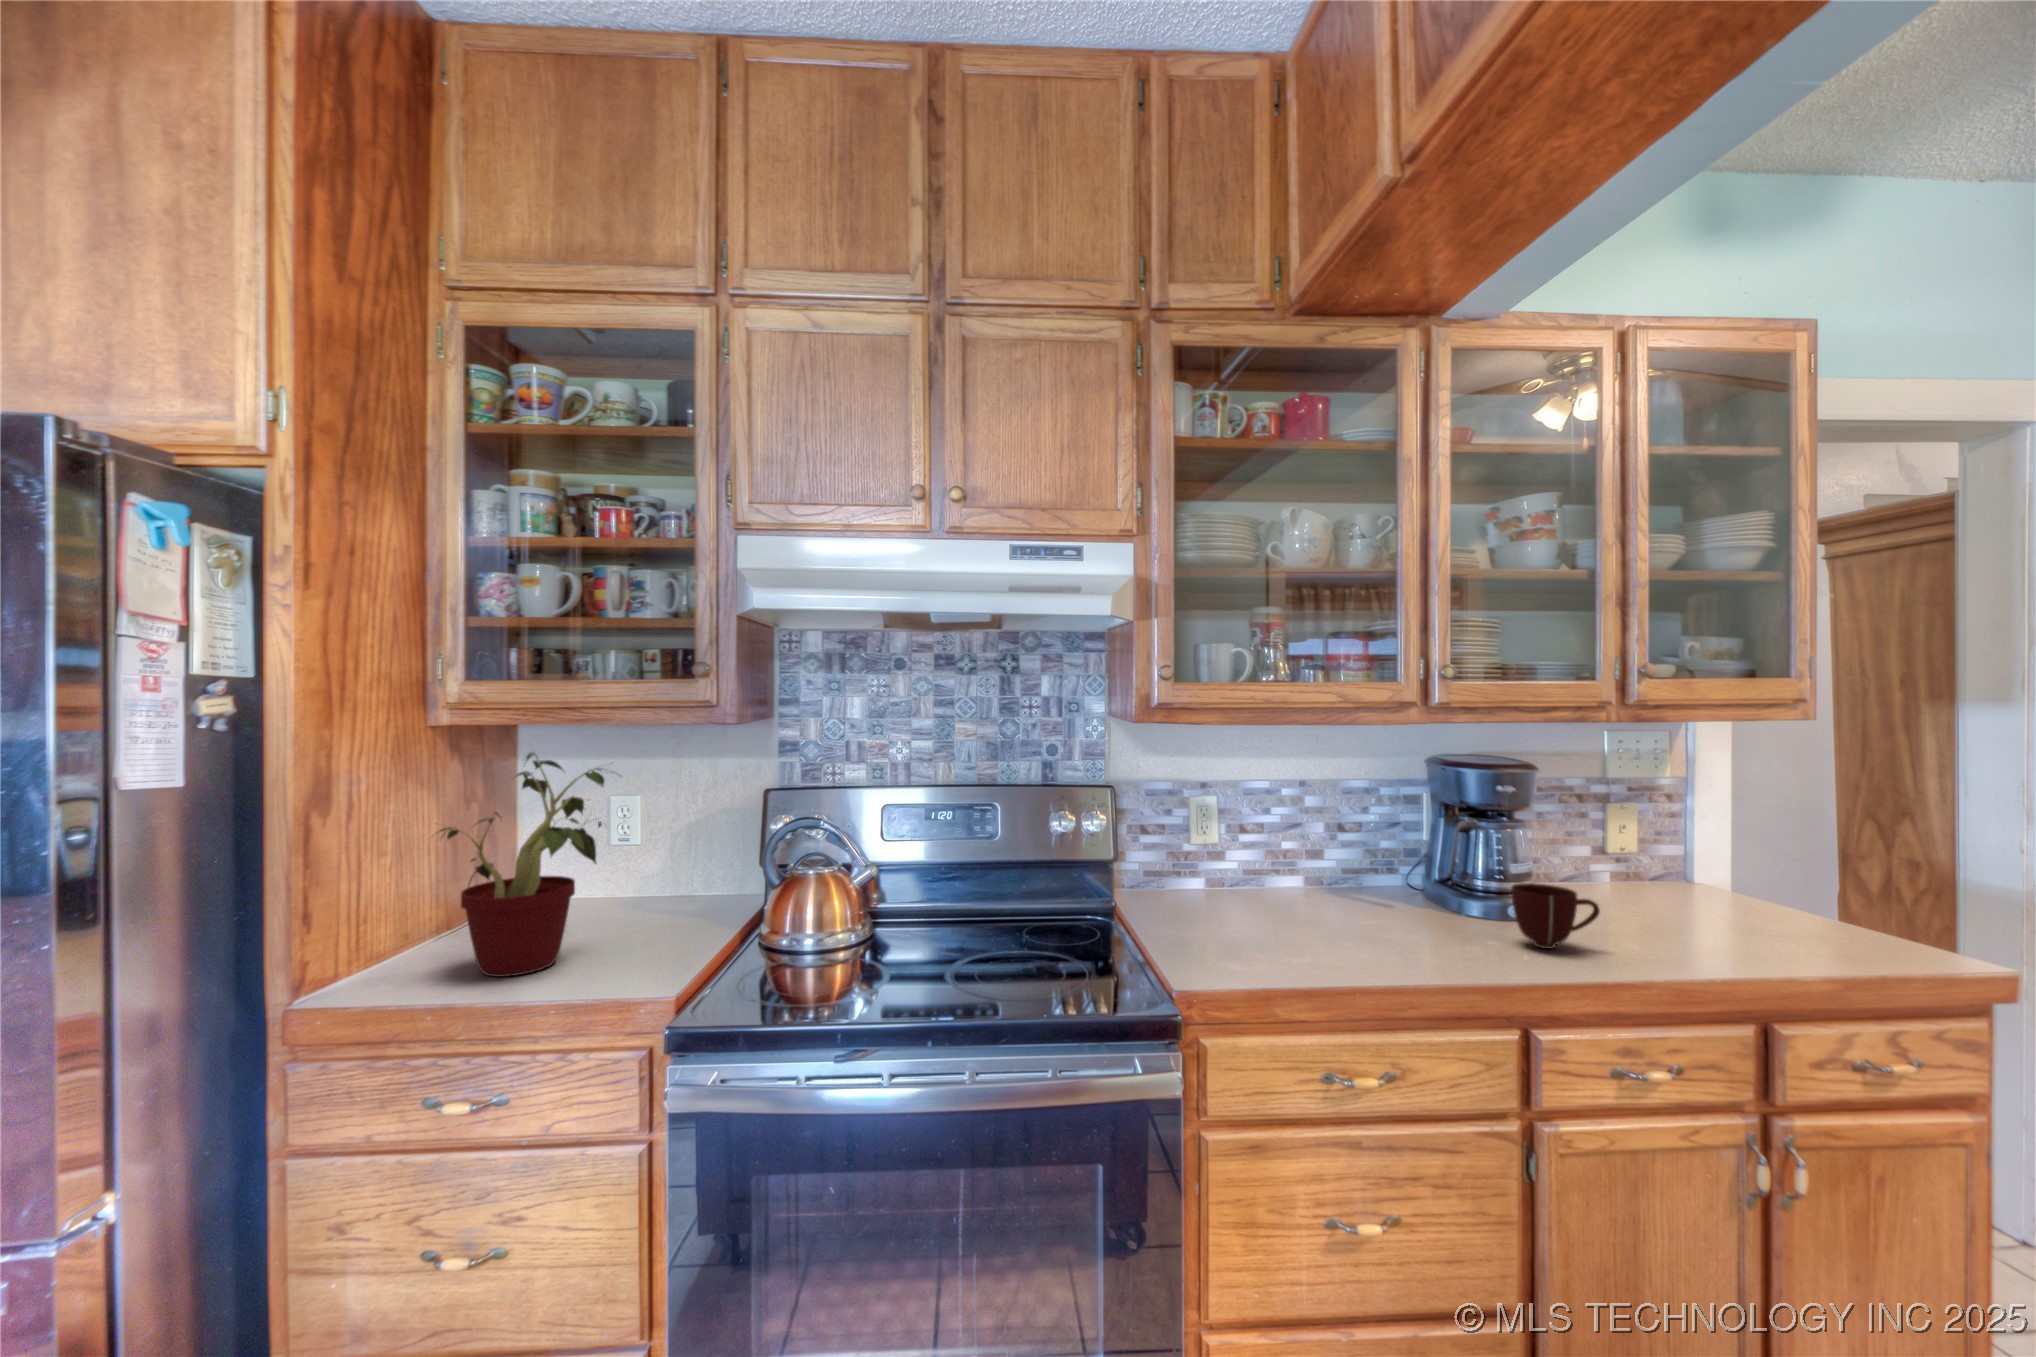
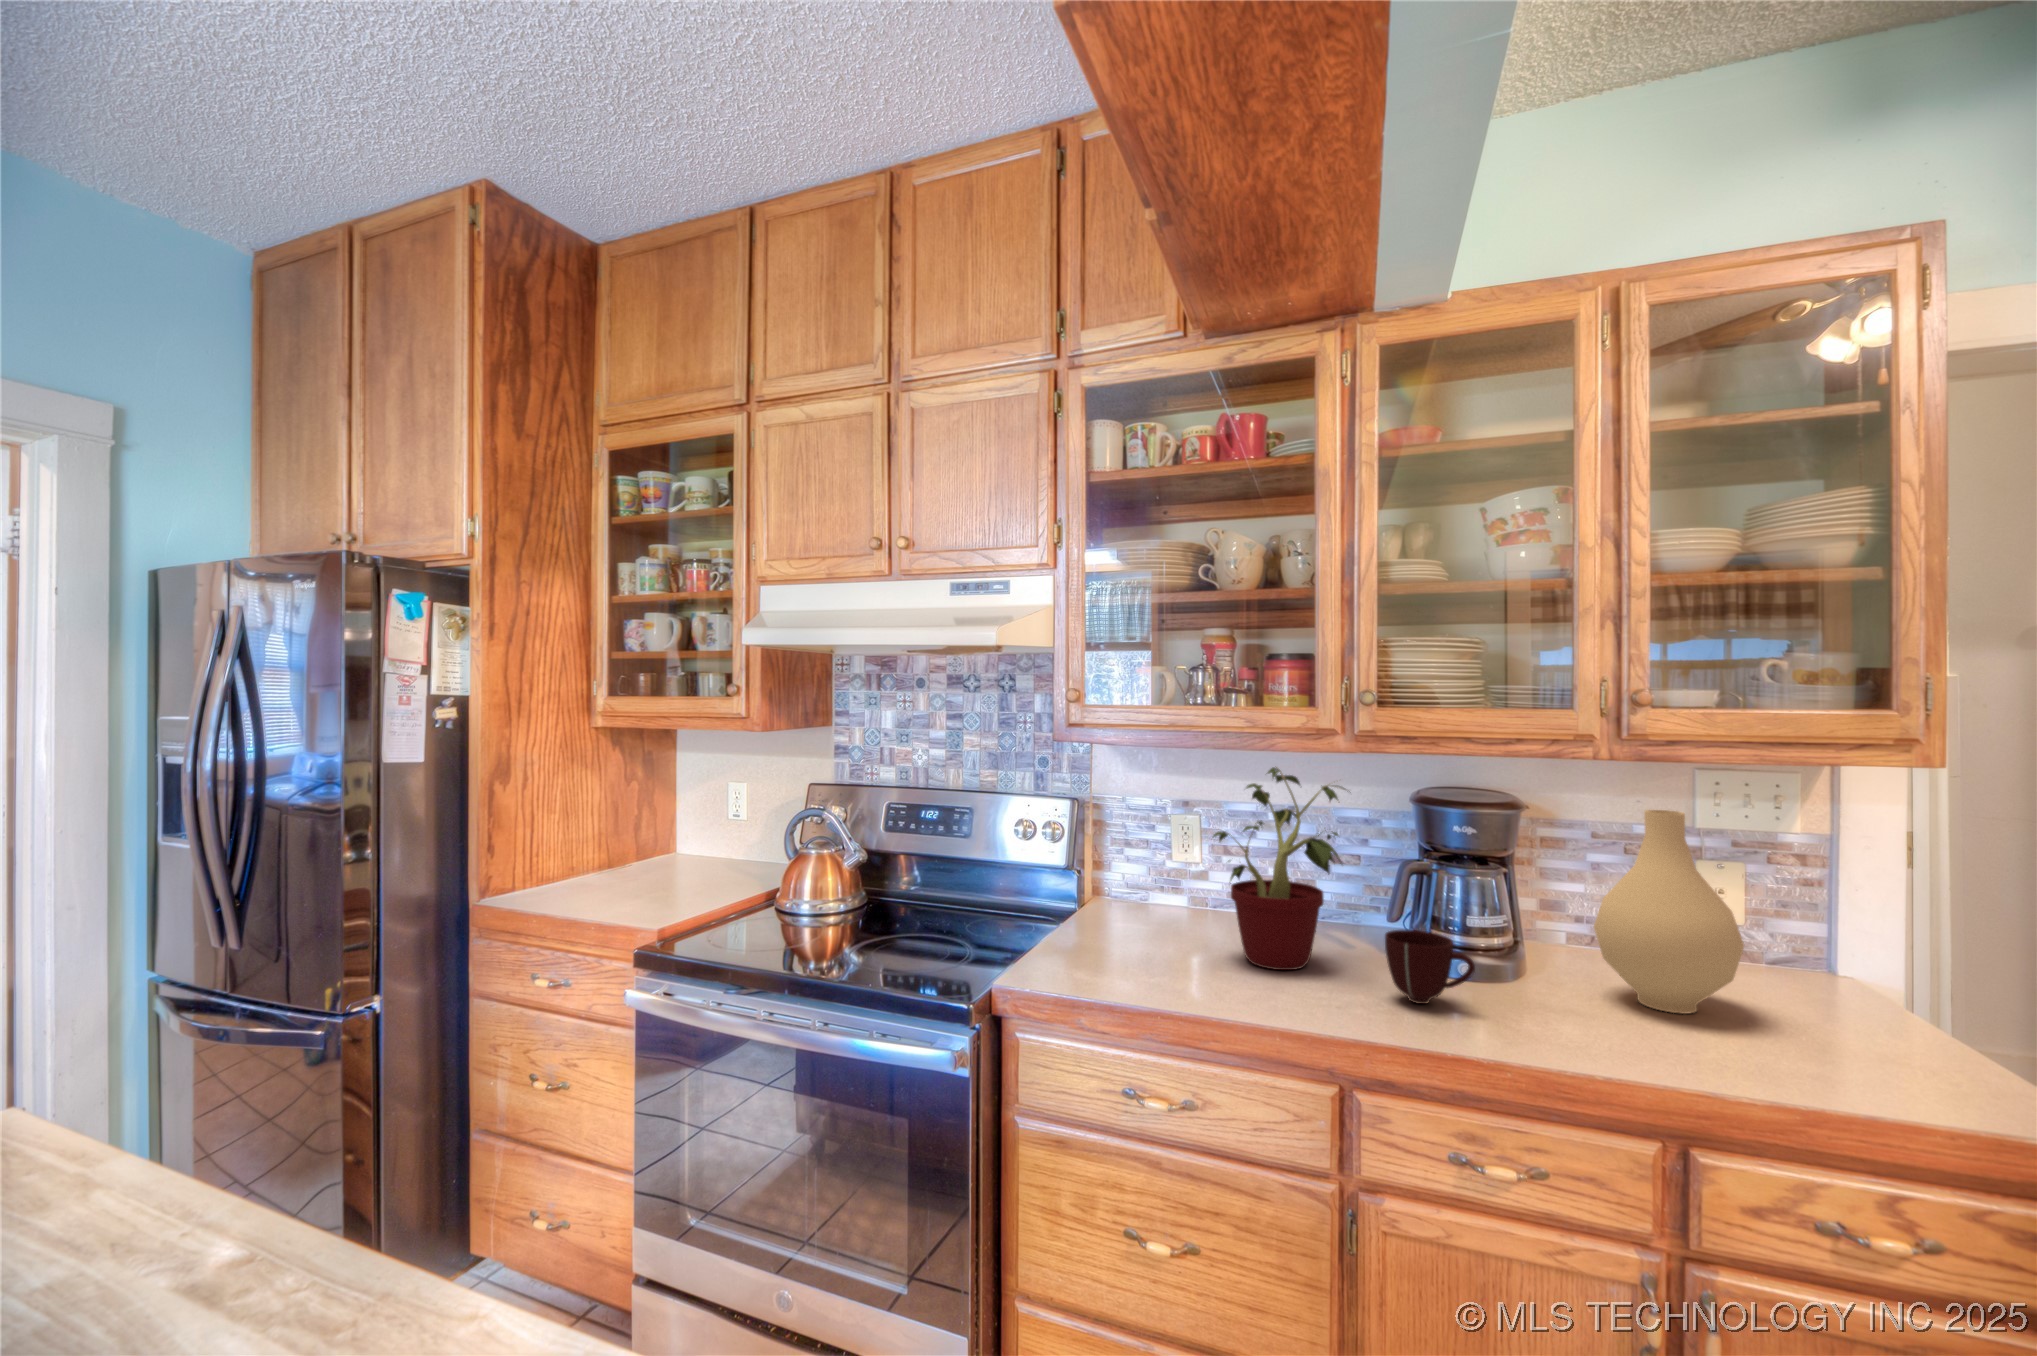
potted plant: present [438,752,613,977] -> present [1213,767,1345,970]
vase: none [1614,764,1740,926] -> present [1594,810,1744,1014]

